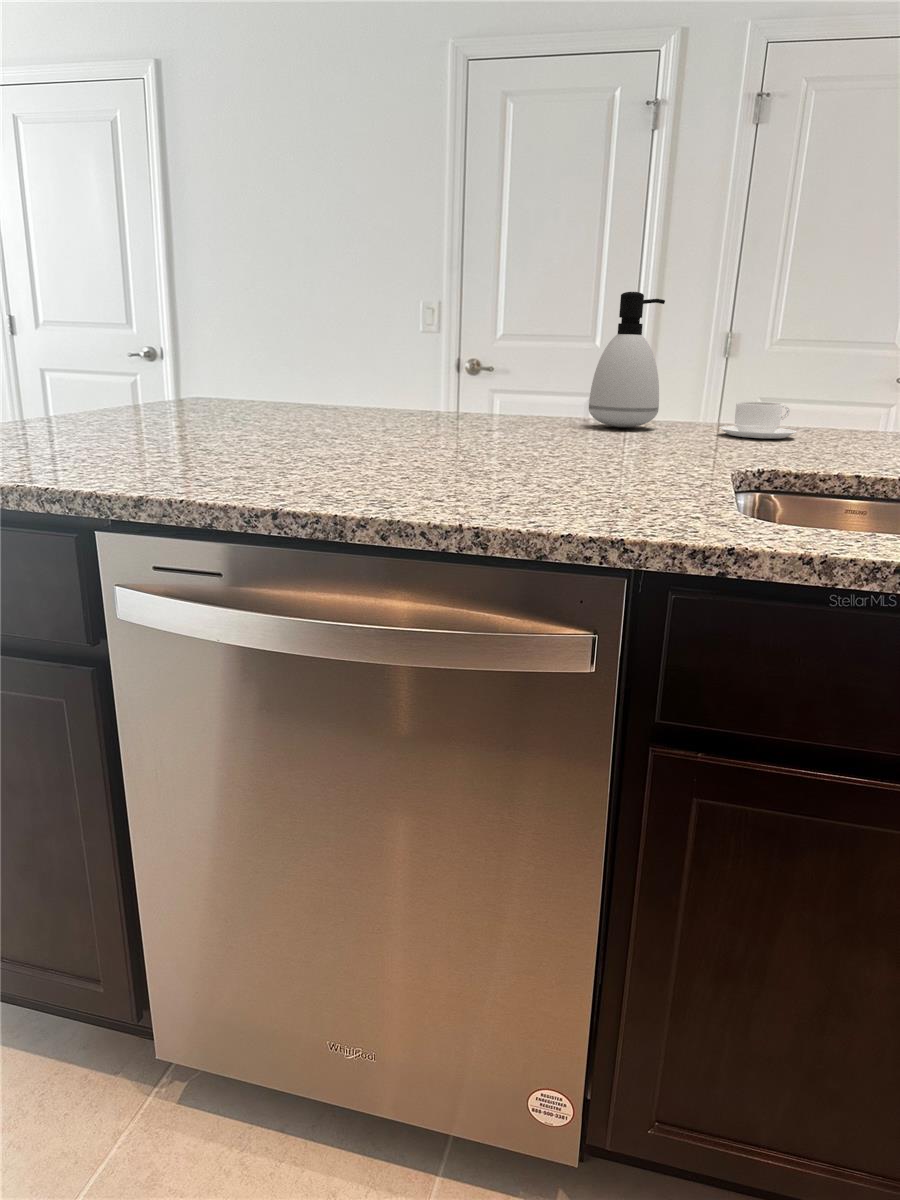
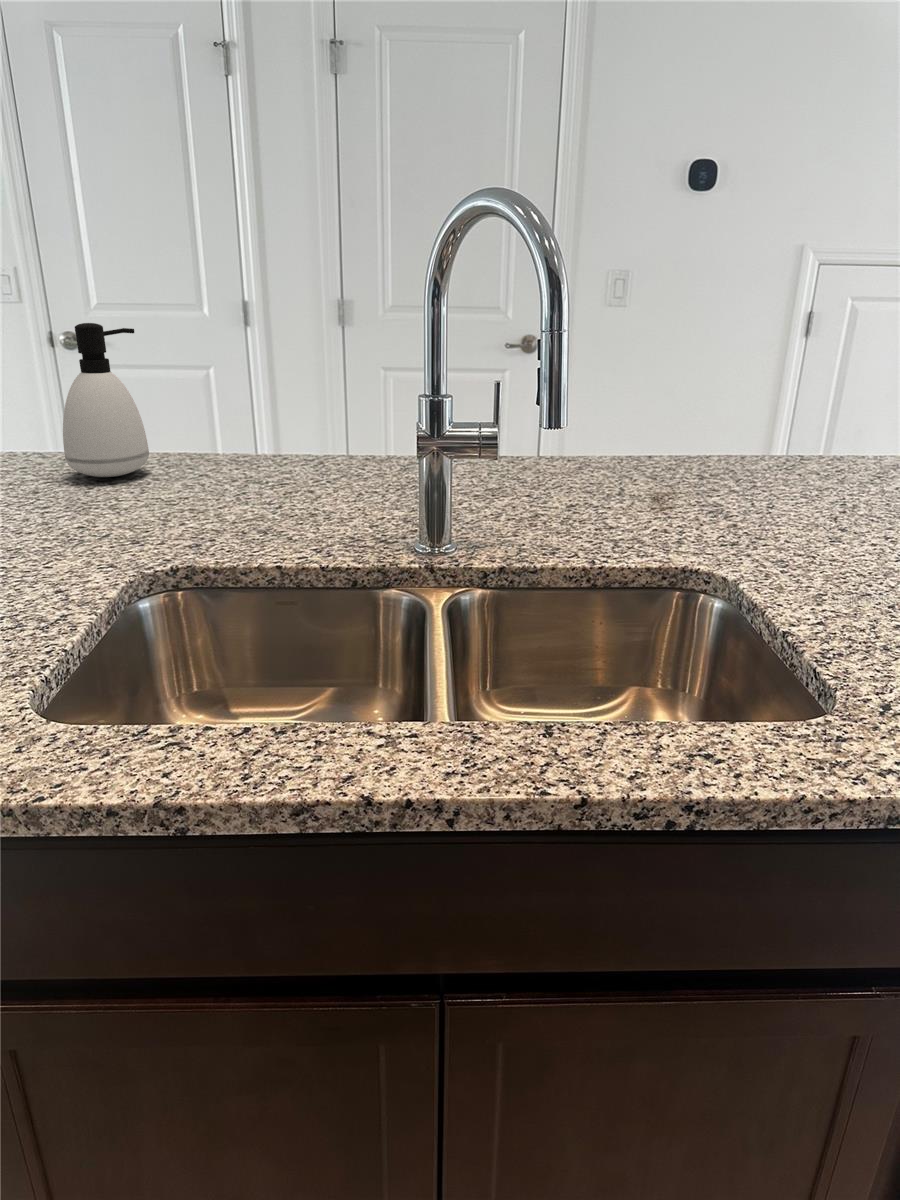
coffee cup: present [719,402,797,438] -> none [210,441,293,487]

